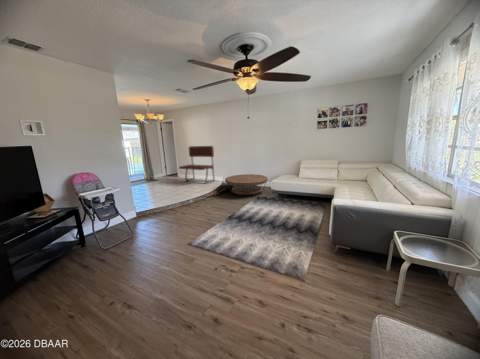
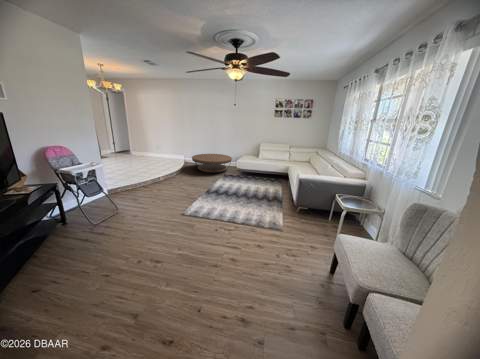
bench: present [179,146,215,183] -> none [136,122,177,162]

